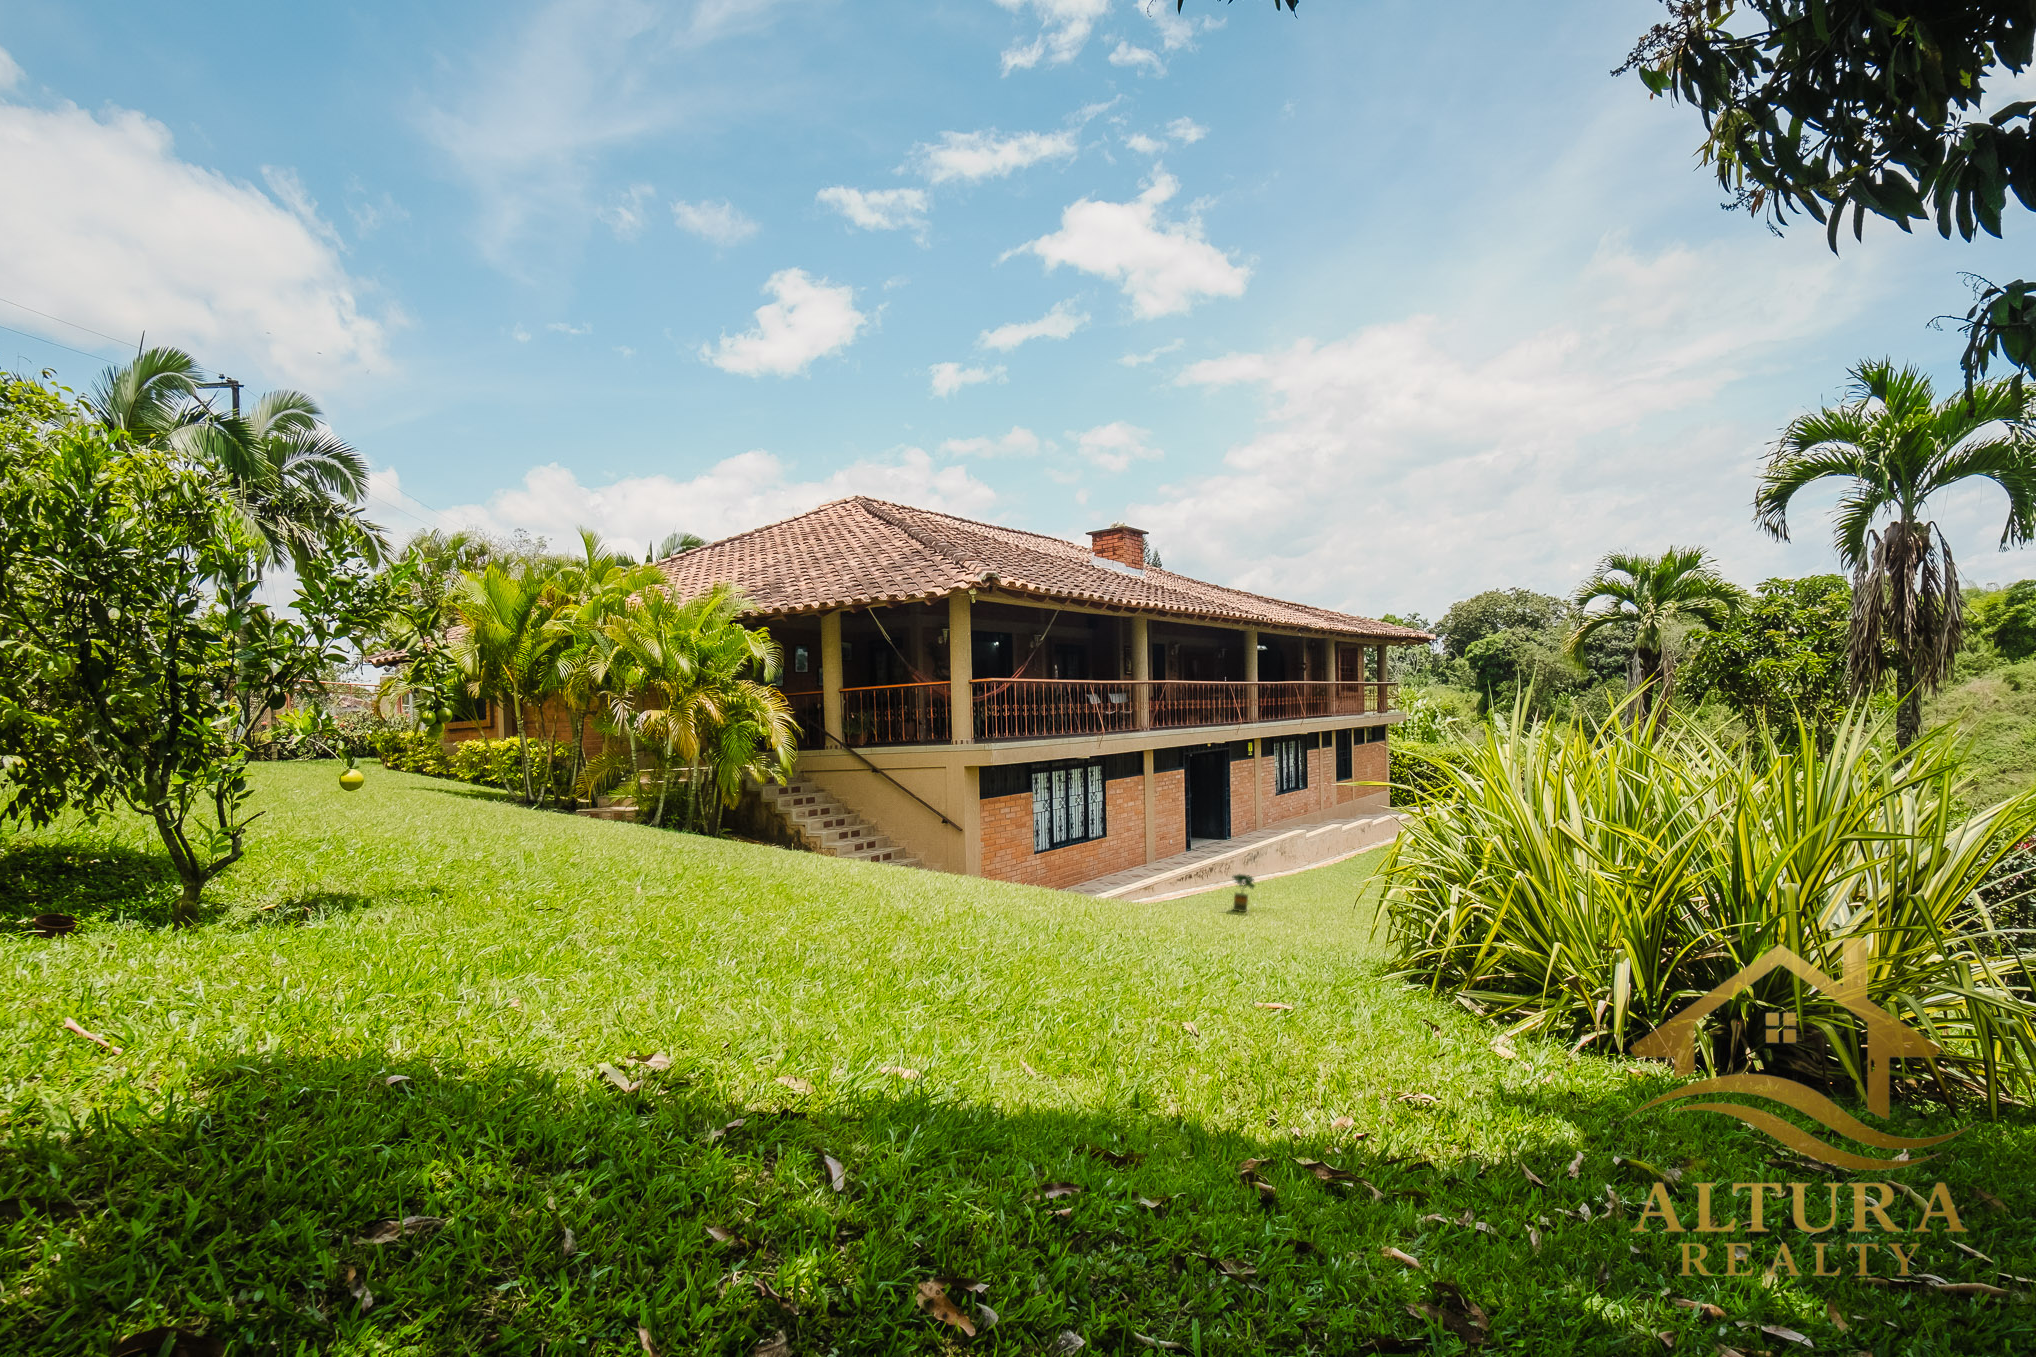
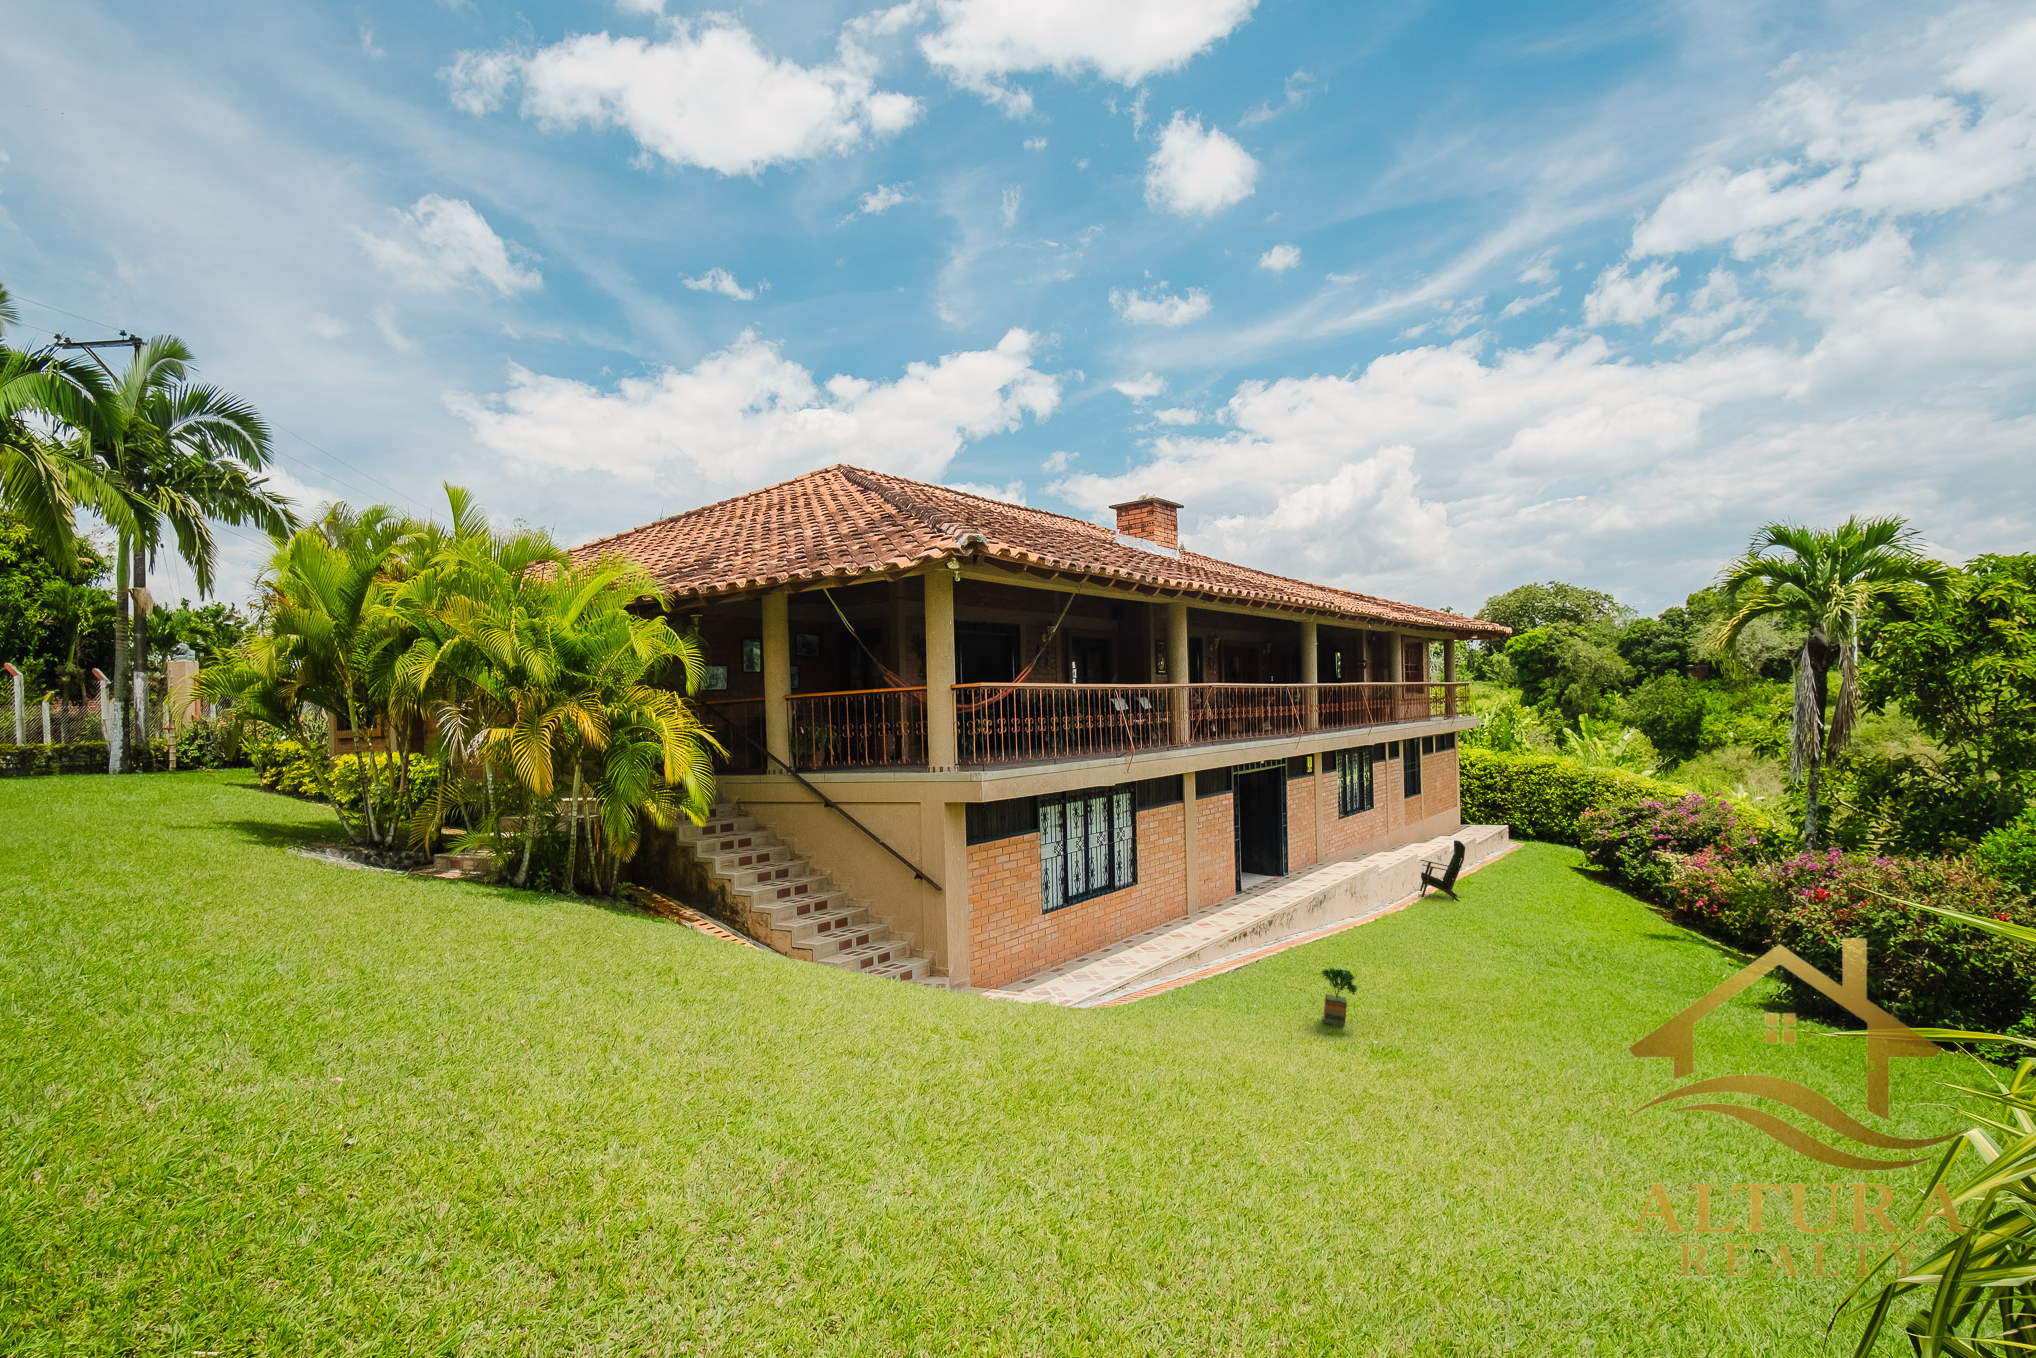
lounge chair: none [1338,810,1372,860] -> present [1420,840,1465,901]

